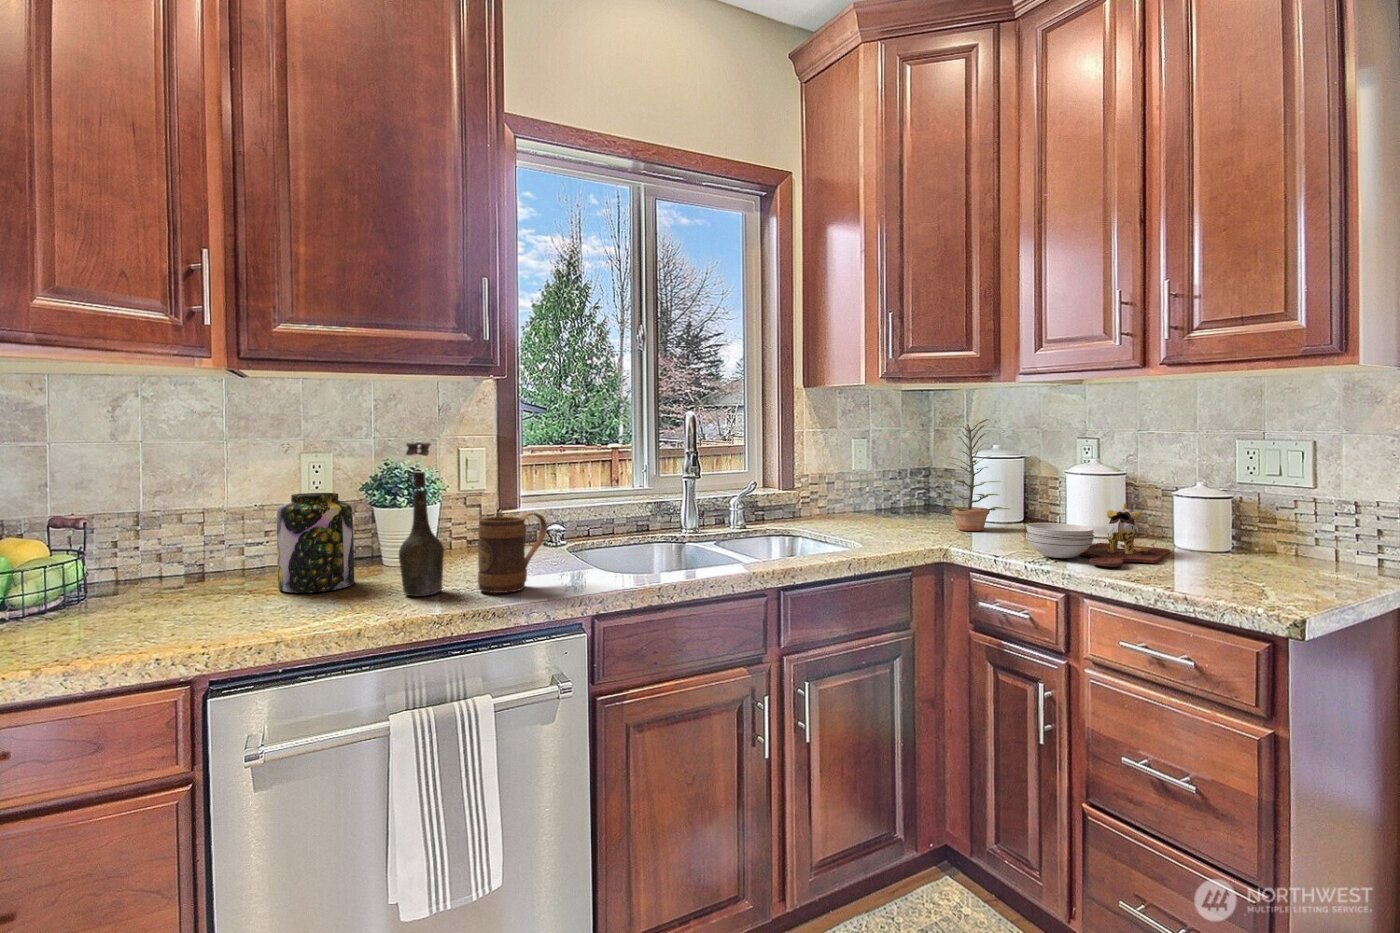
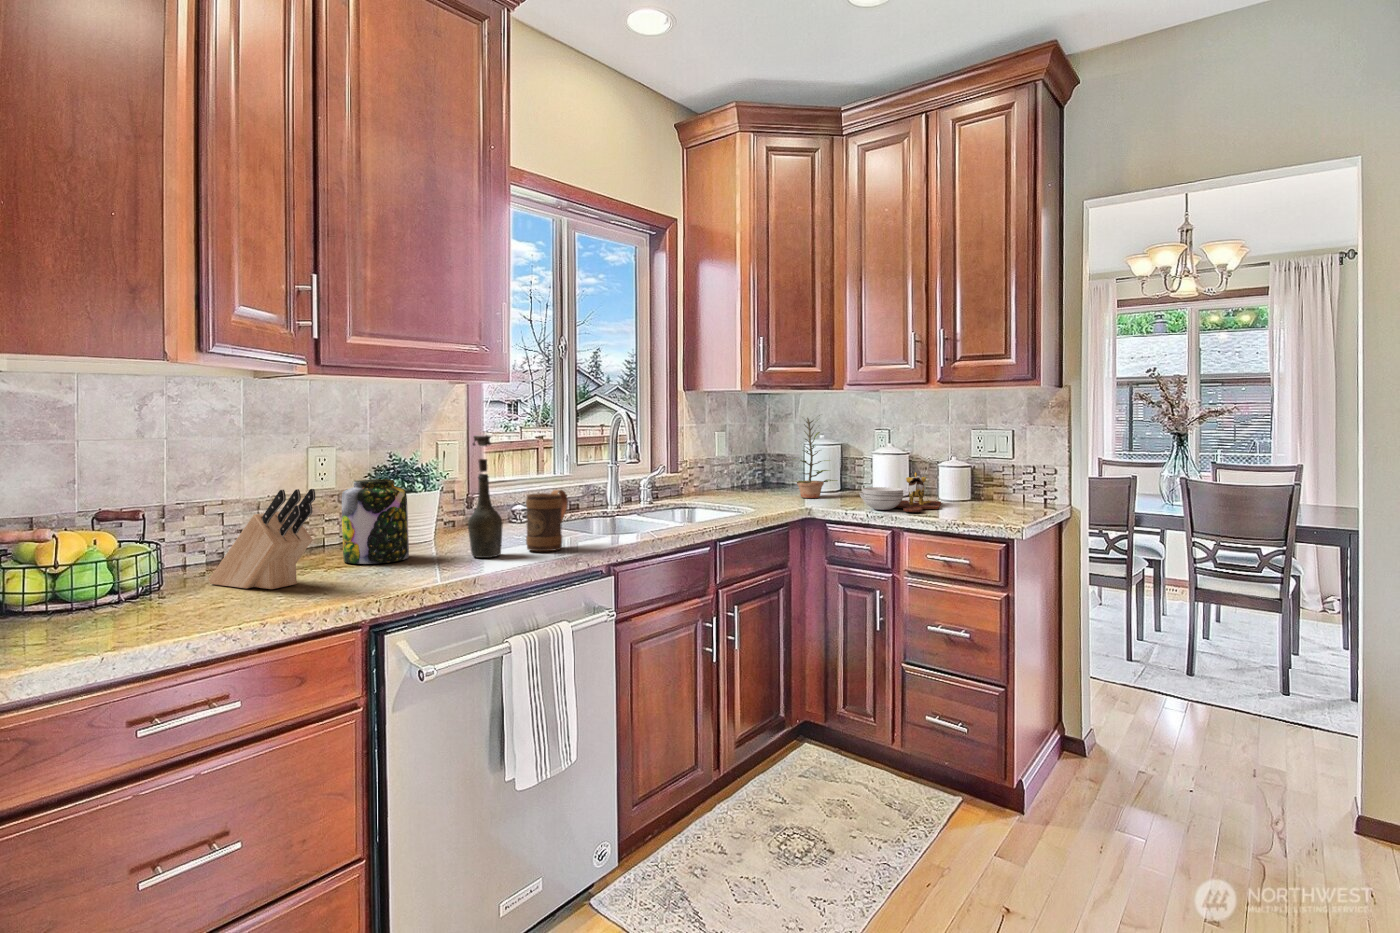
knife block: none [98,505,166,622] -> present [209,489,315,589]

